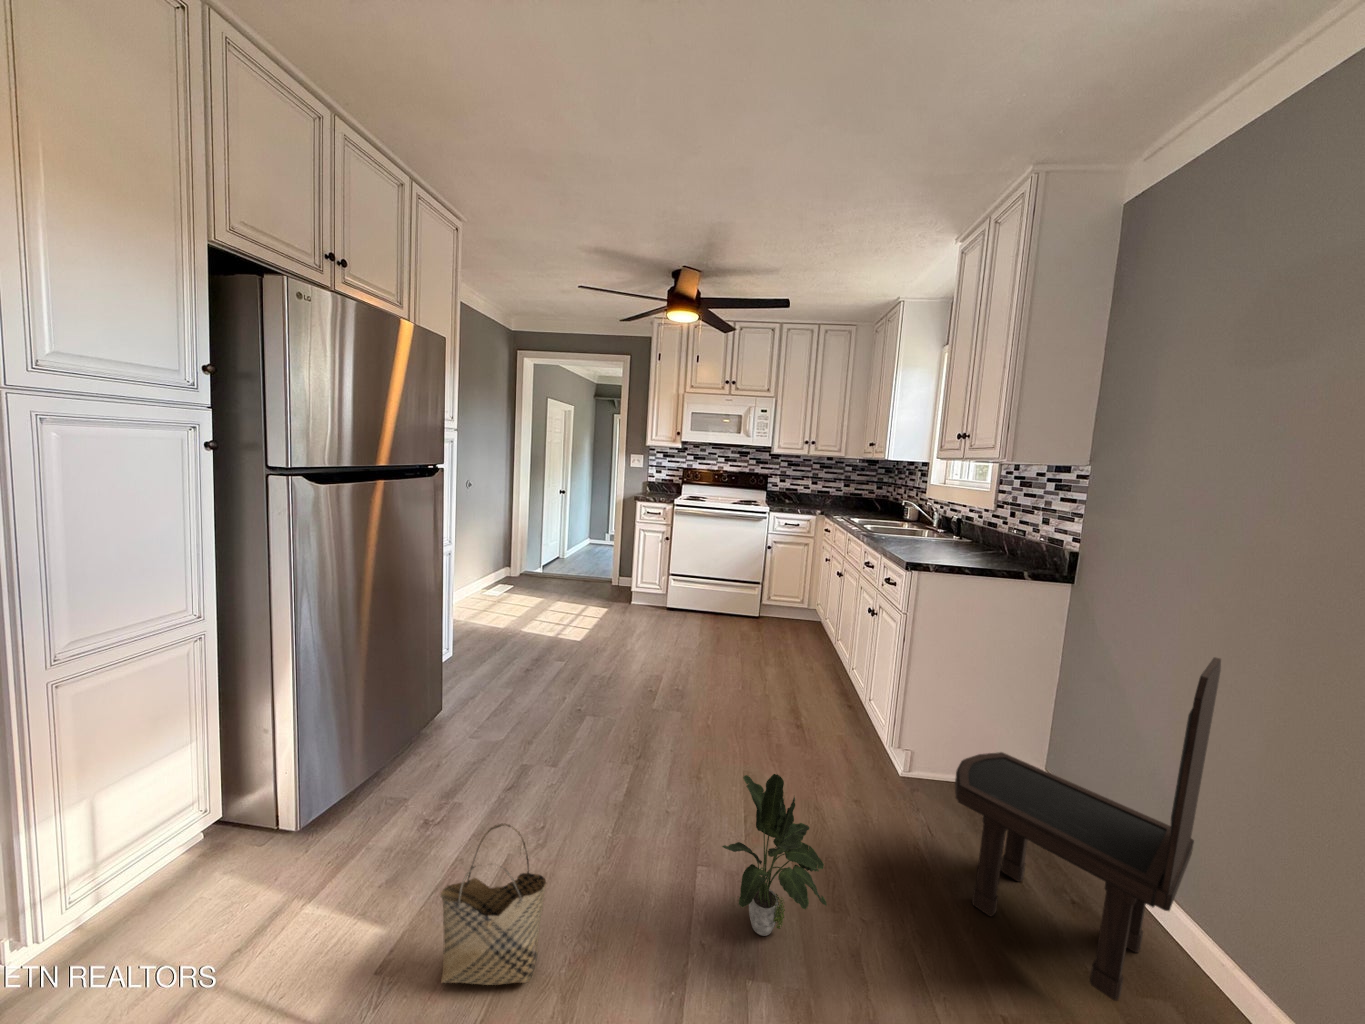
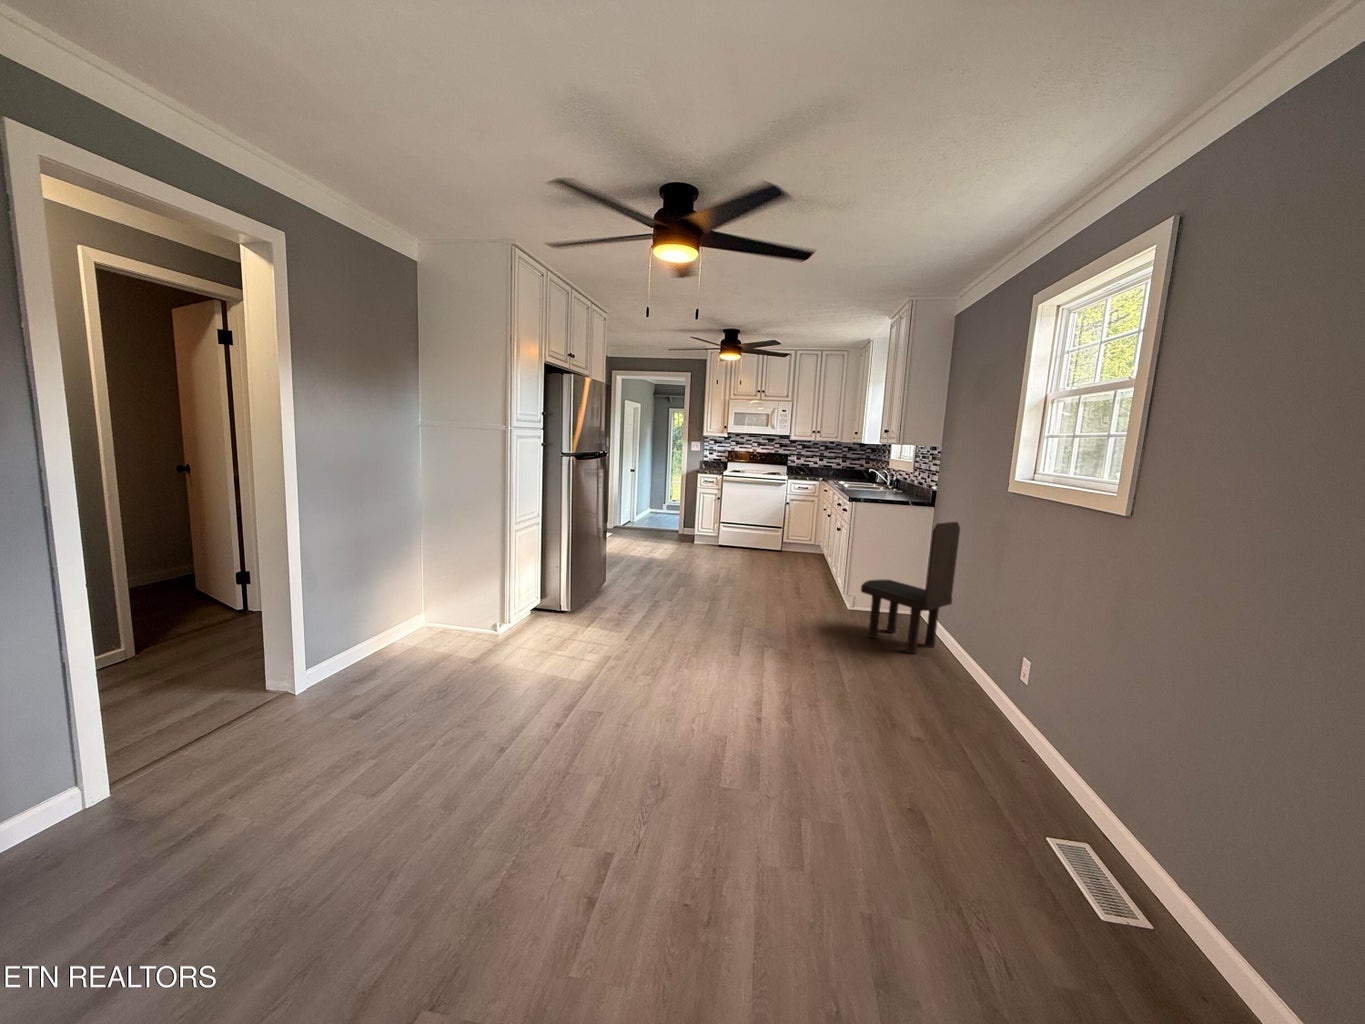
potted plant: present [722,774,827,936] -> none [759,574,801,638]
woven basket: present [441,824,546,985] -> none [655,587,693,640]

